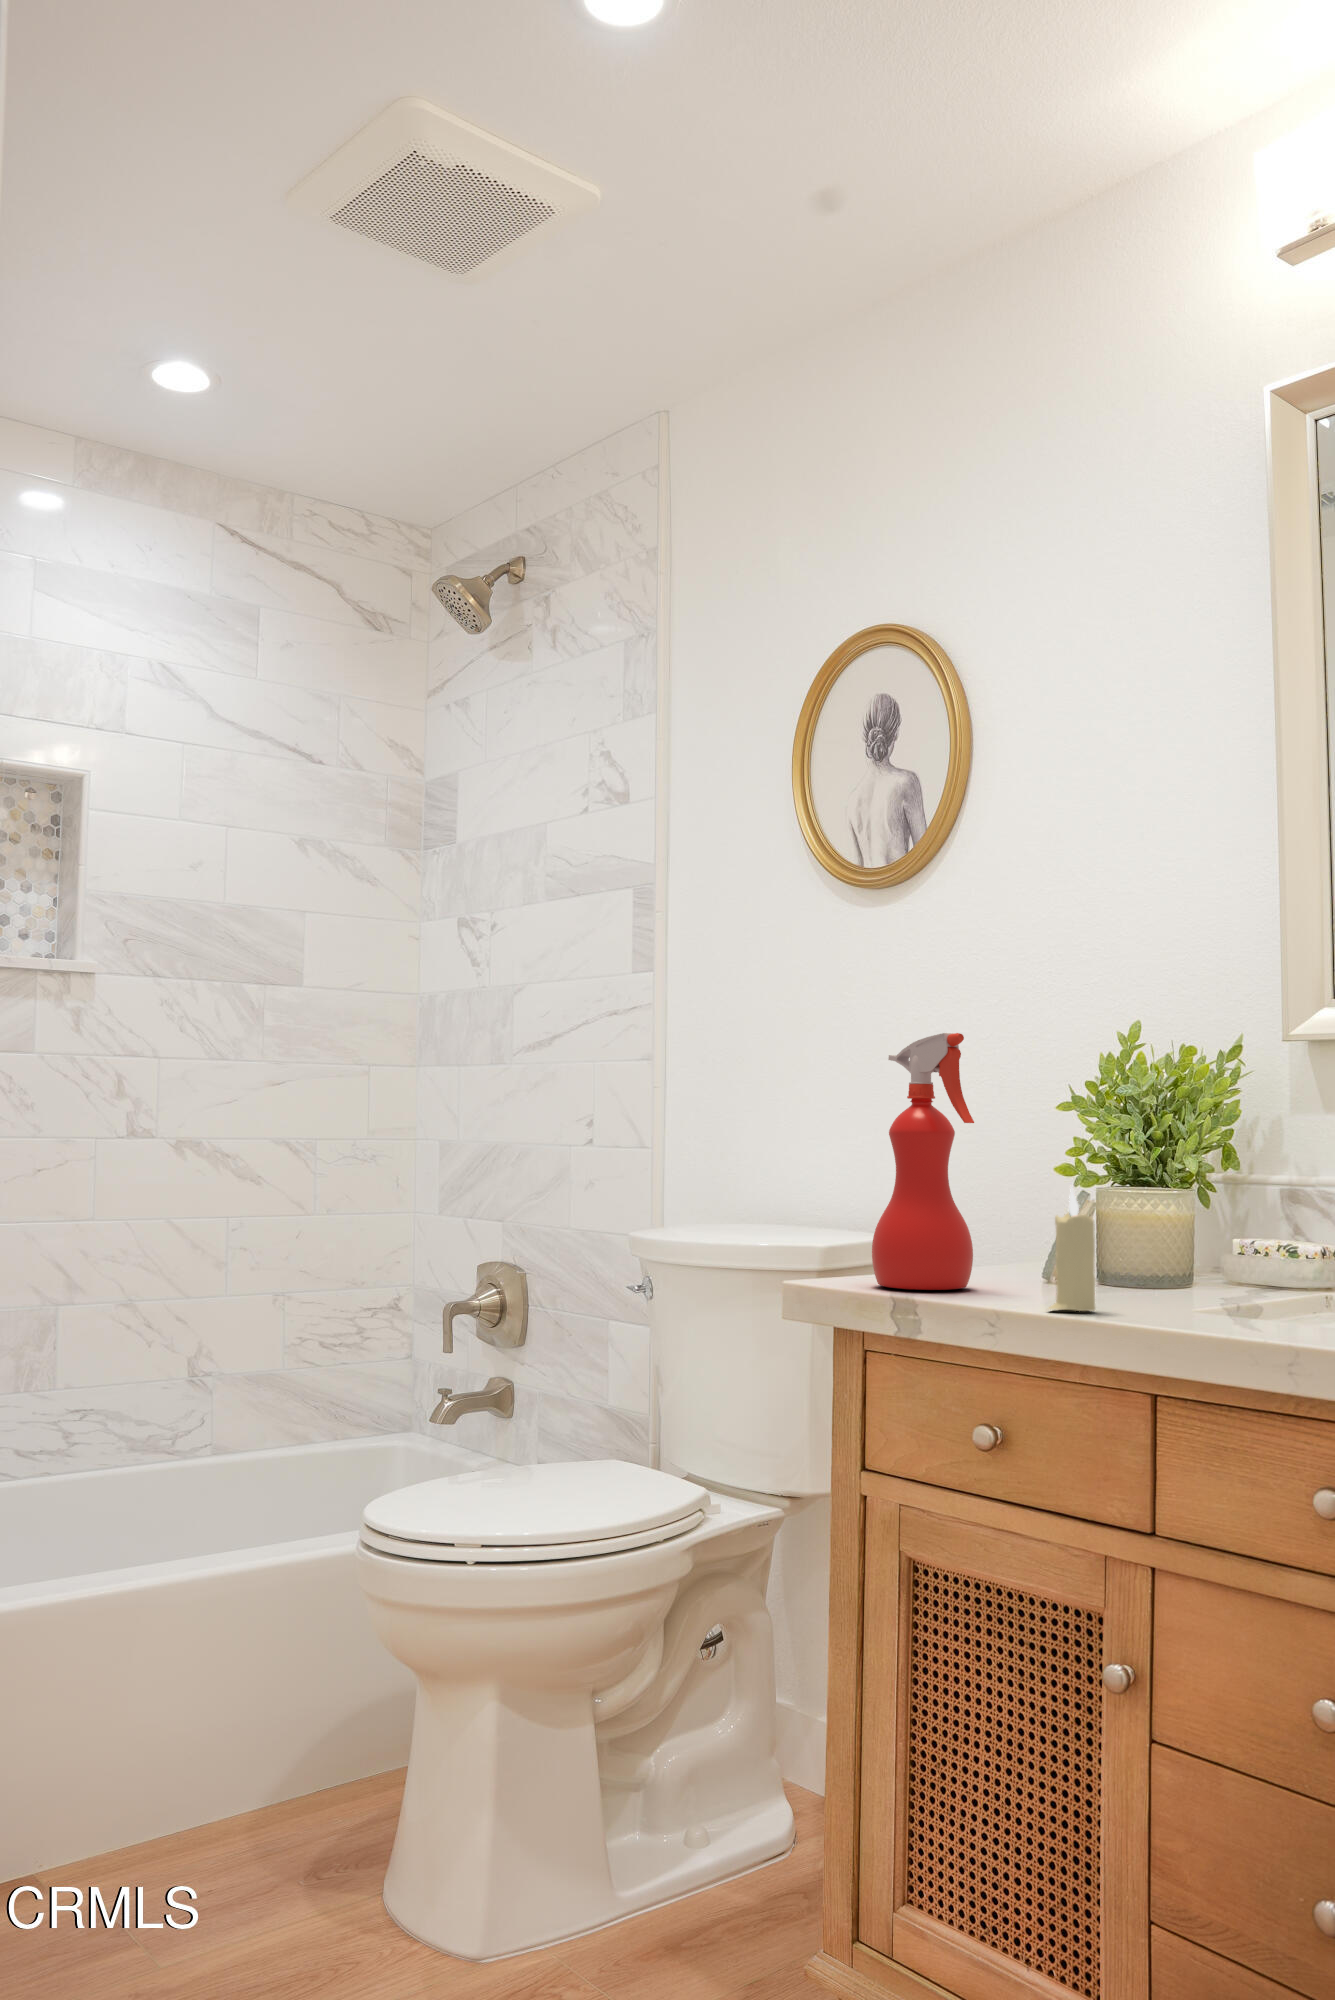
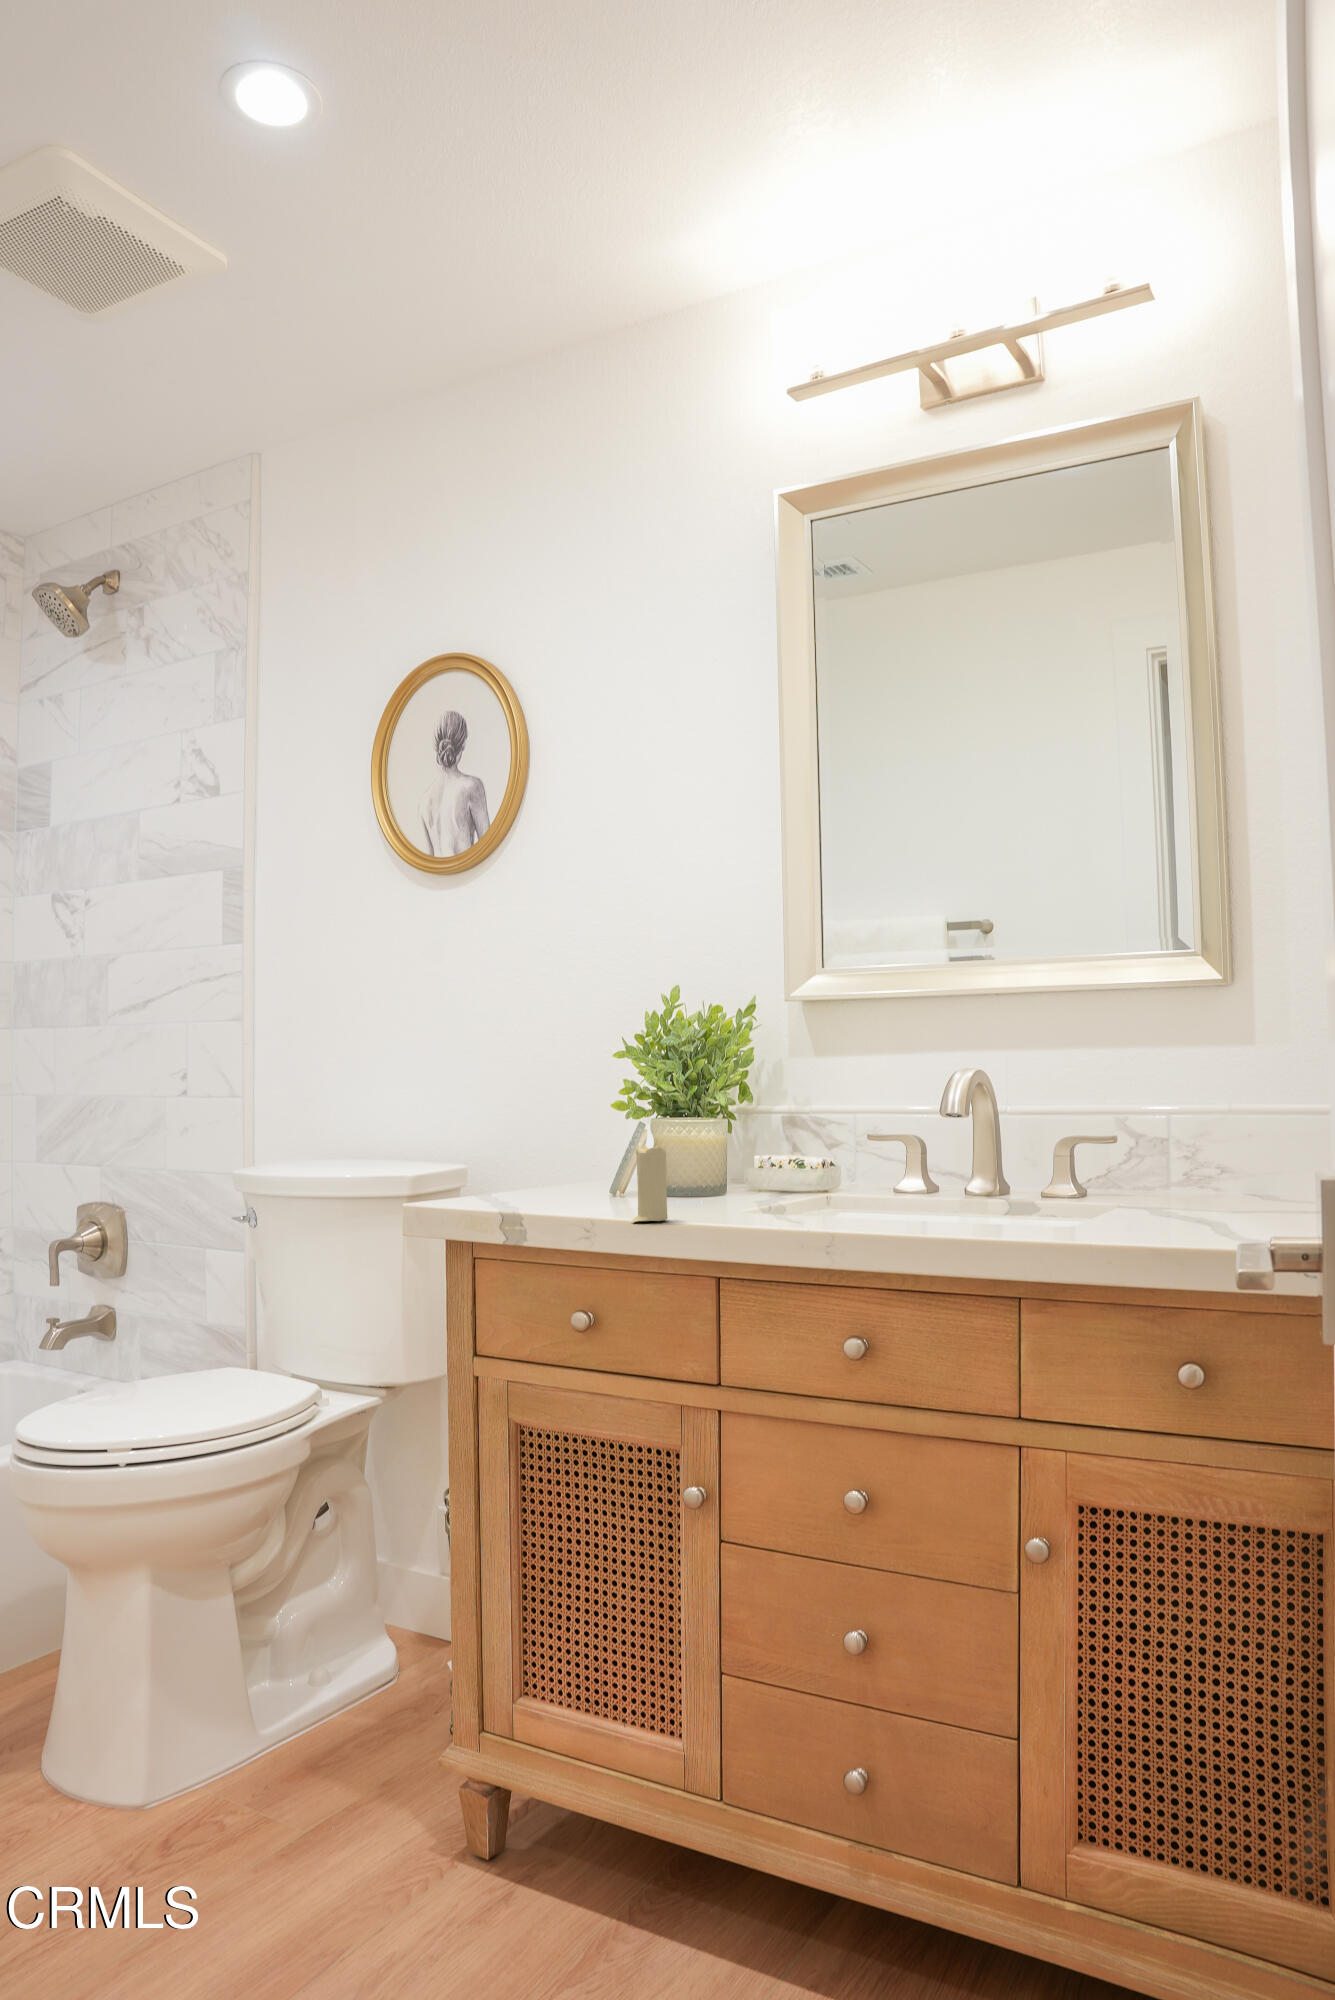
spray bottle: present [872,1033,974,1290] -> none [481,1003,565,1211]

